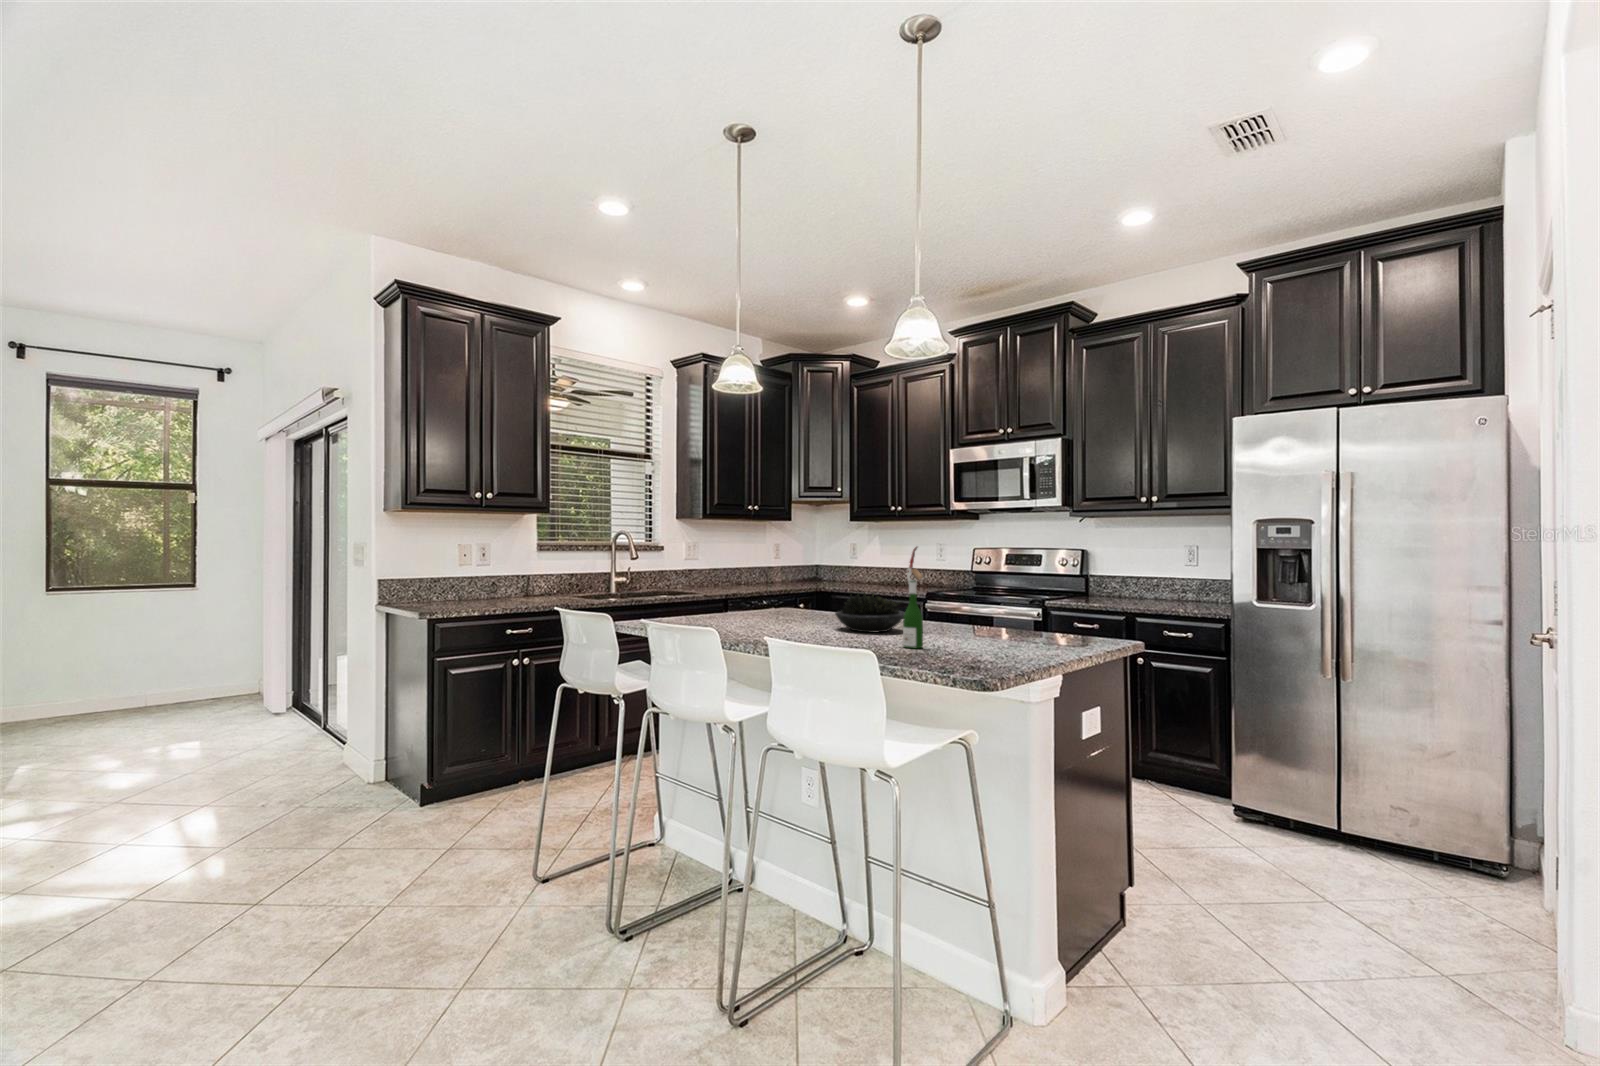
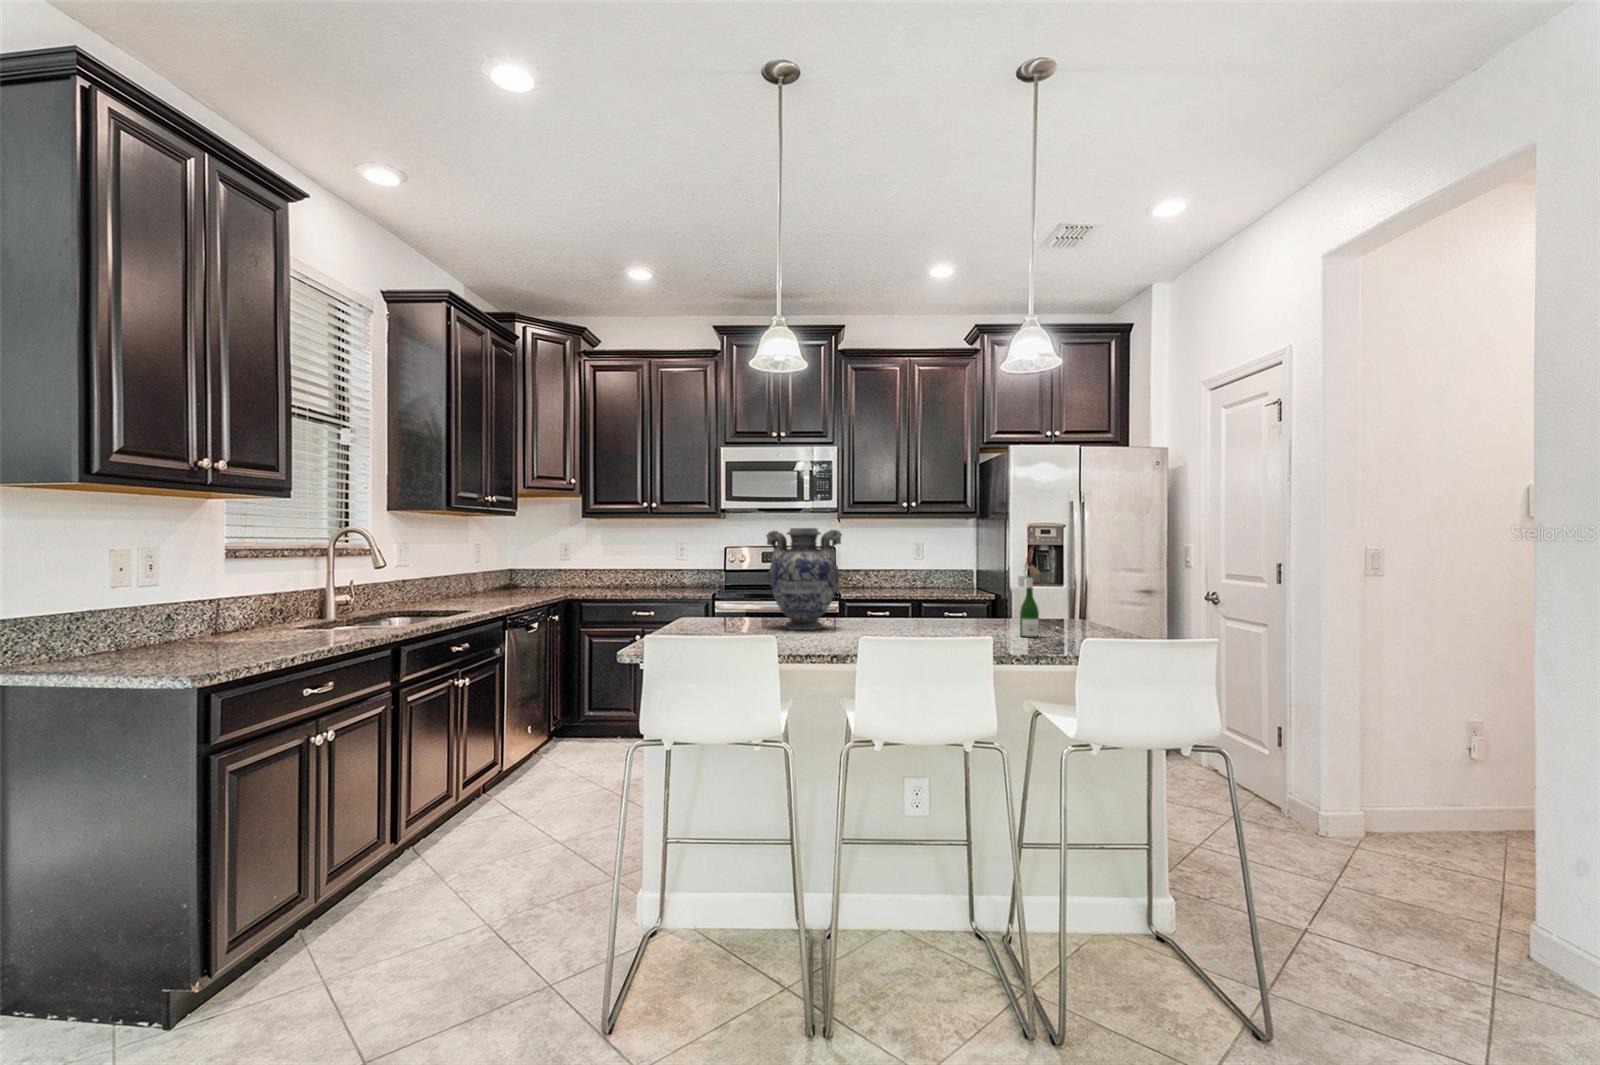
vase: none [748,530,808,623] -> present [767,528,842,630]
succulent plant: present [835,594,905,632] -> none [875,591,945,630]

